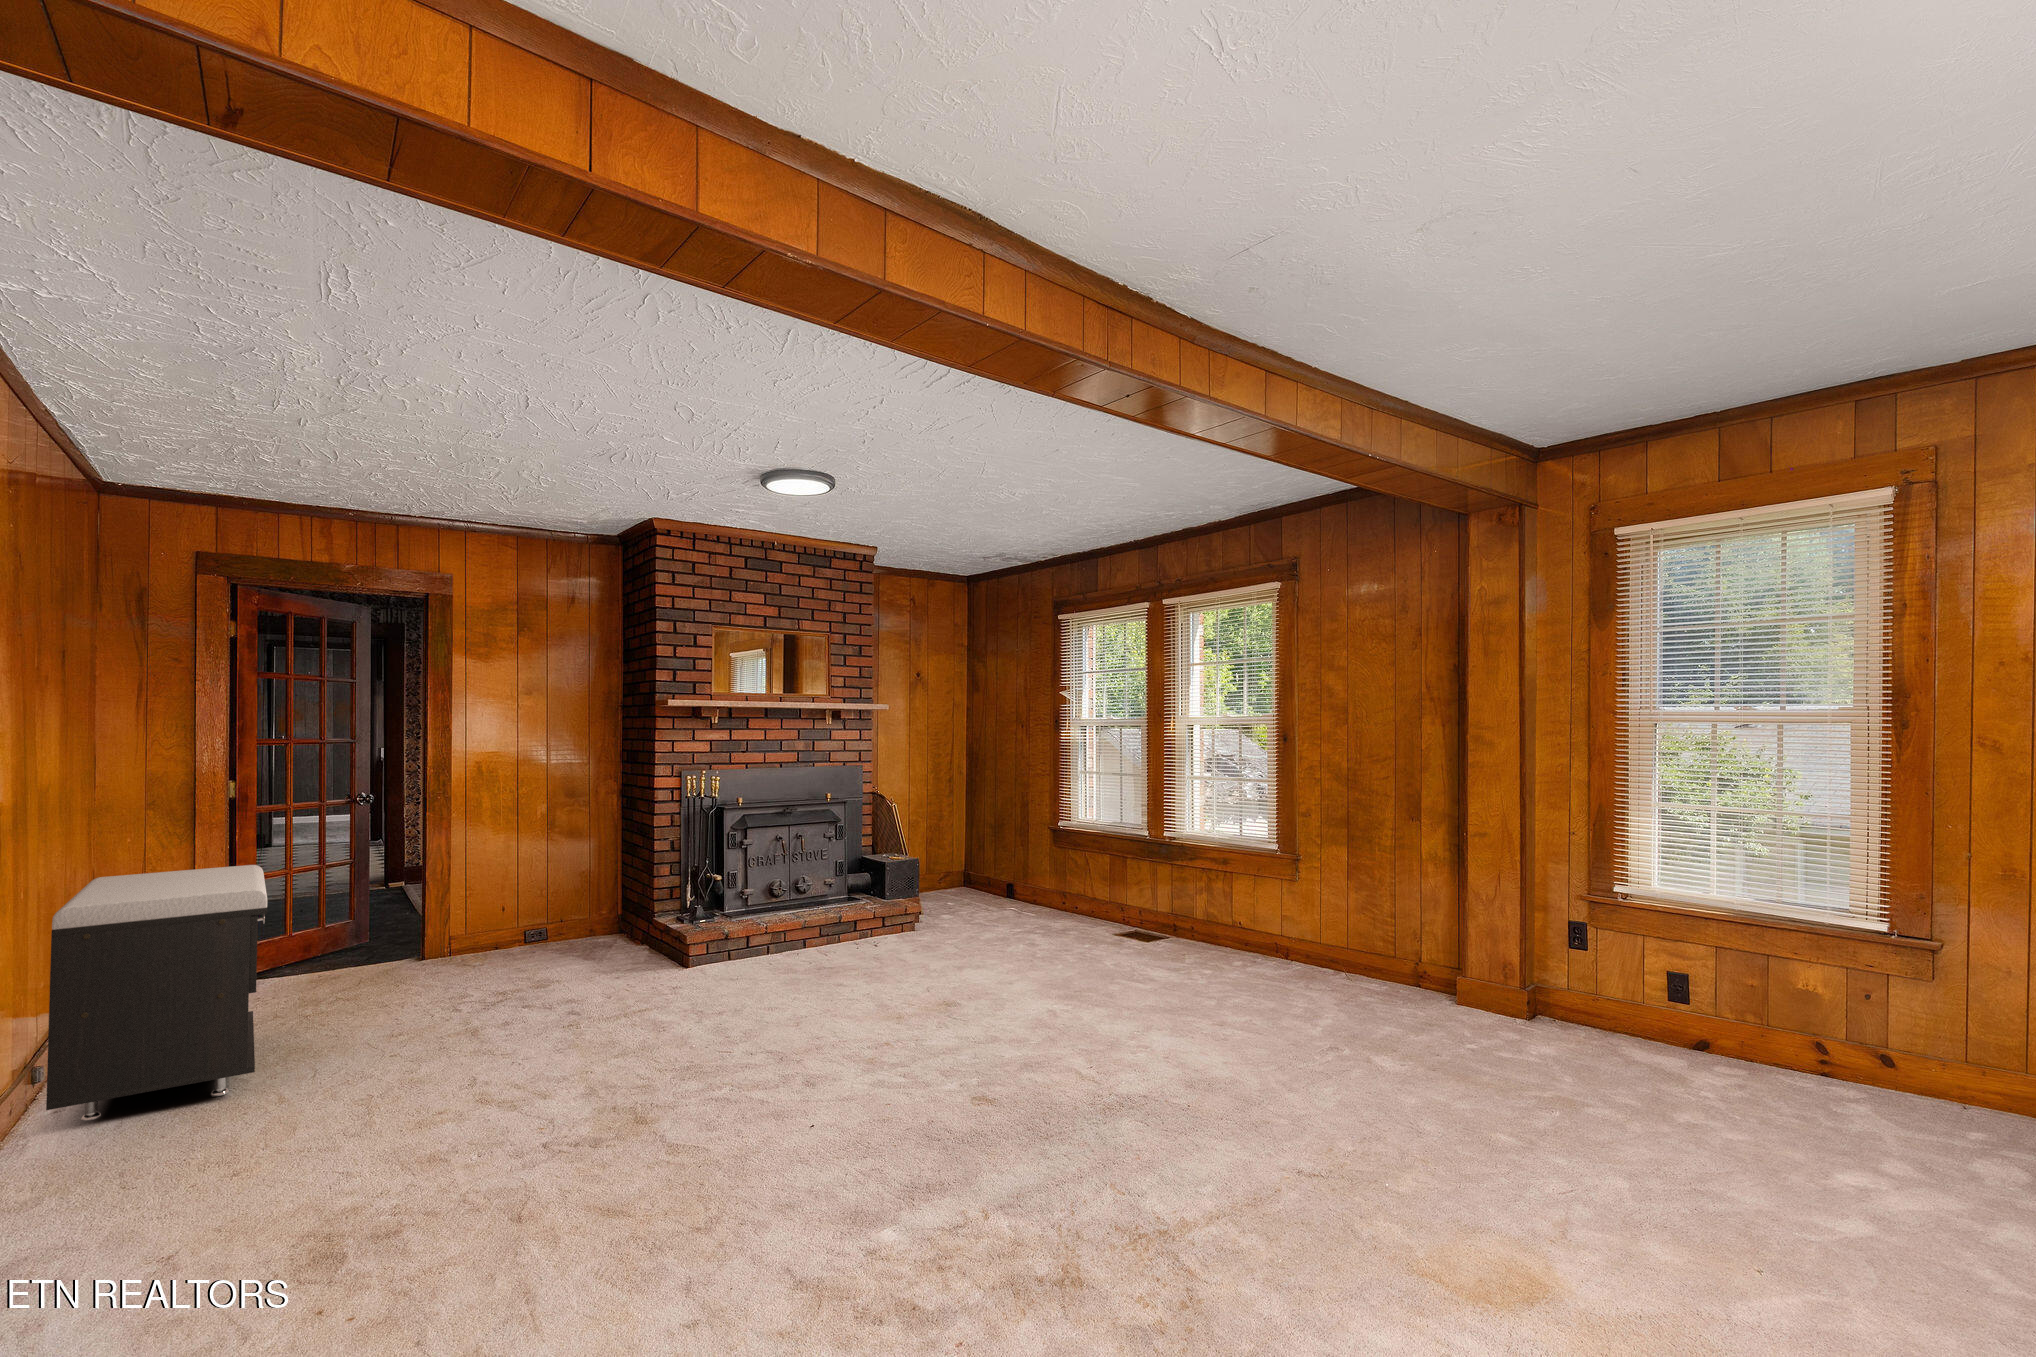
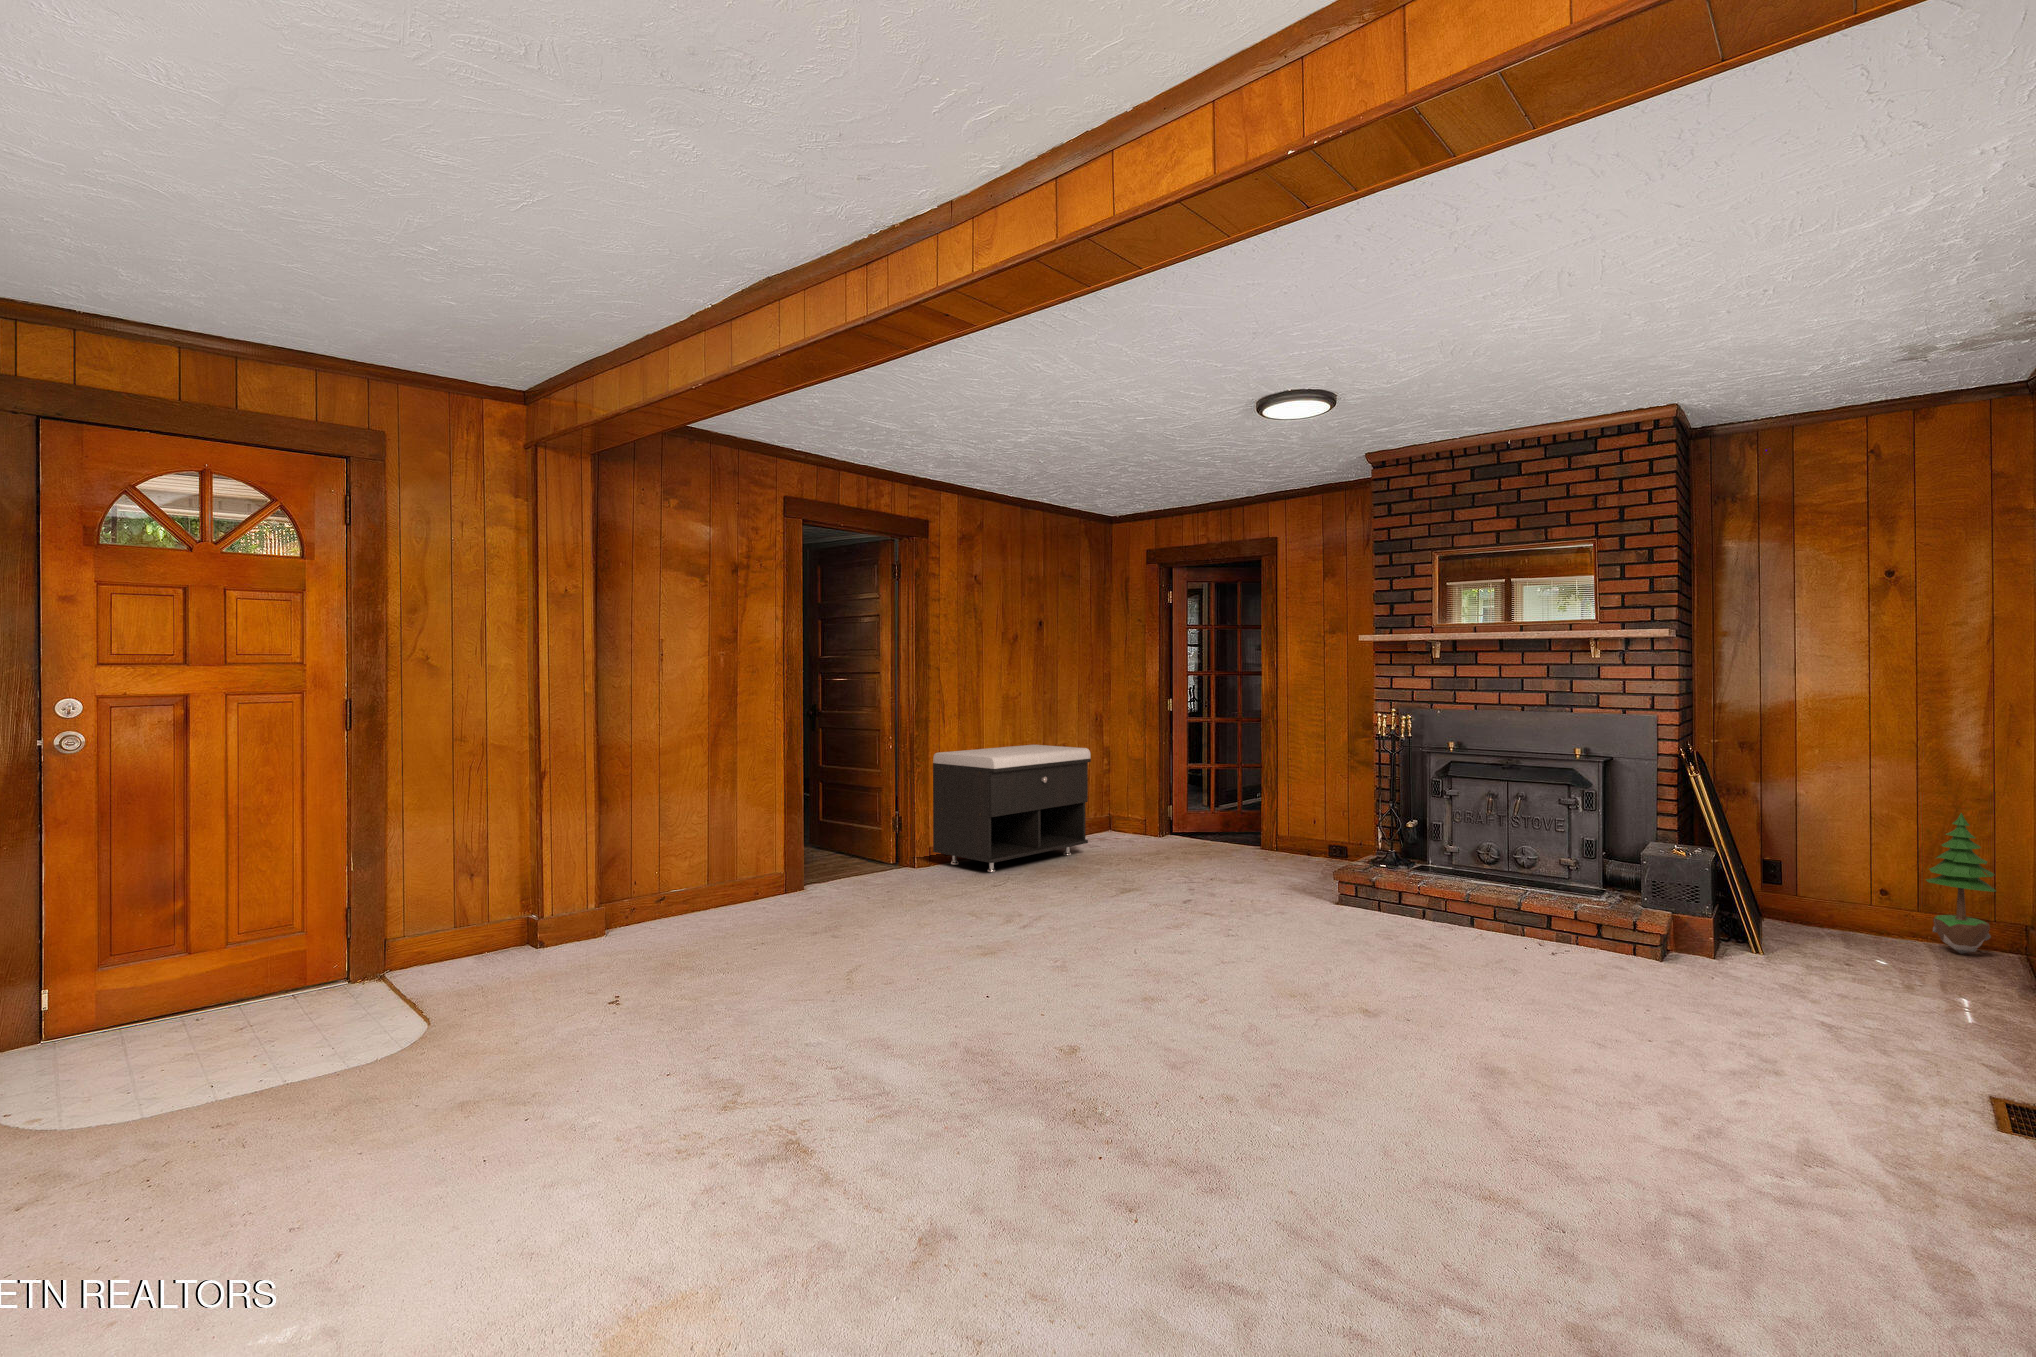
potted tree: none [938,812,967,894] -> present [1926,813,1996,954]

